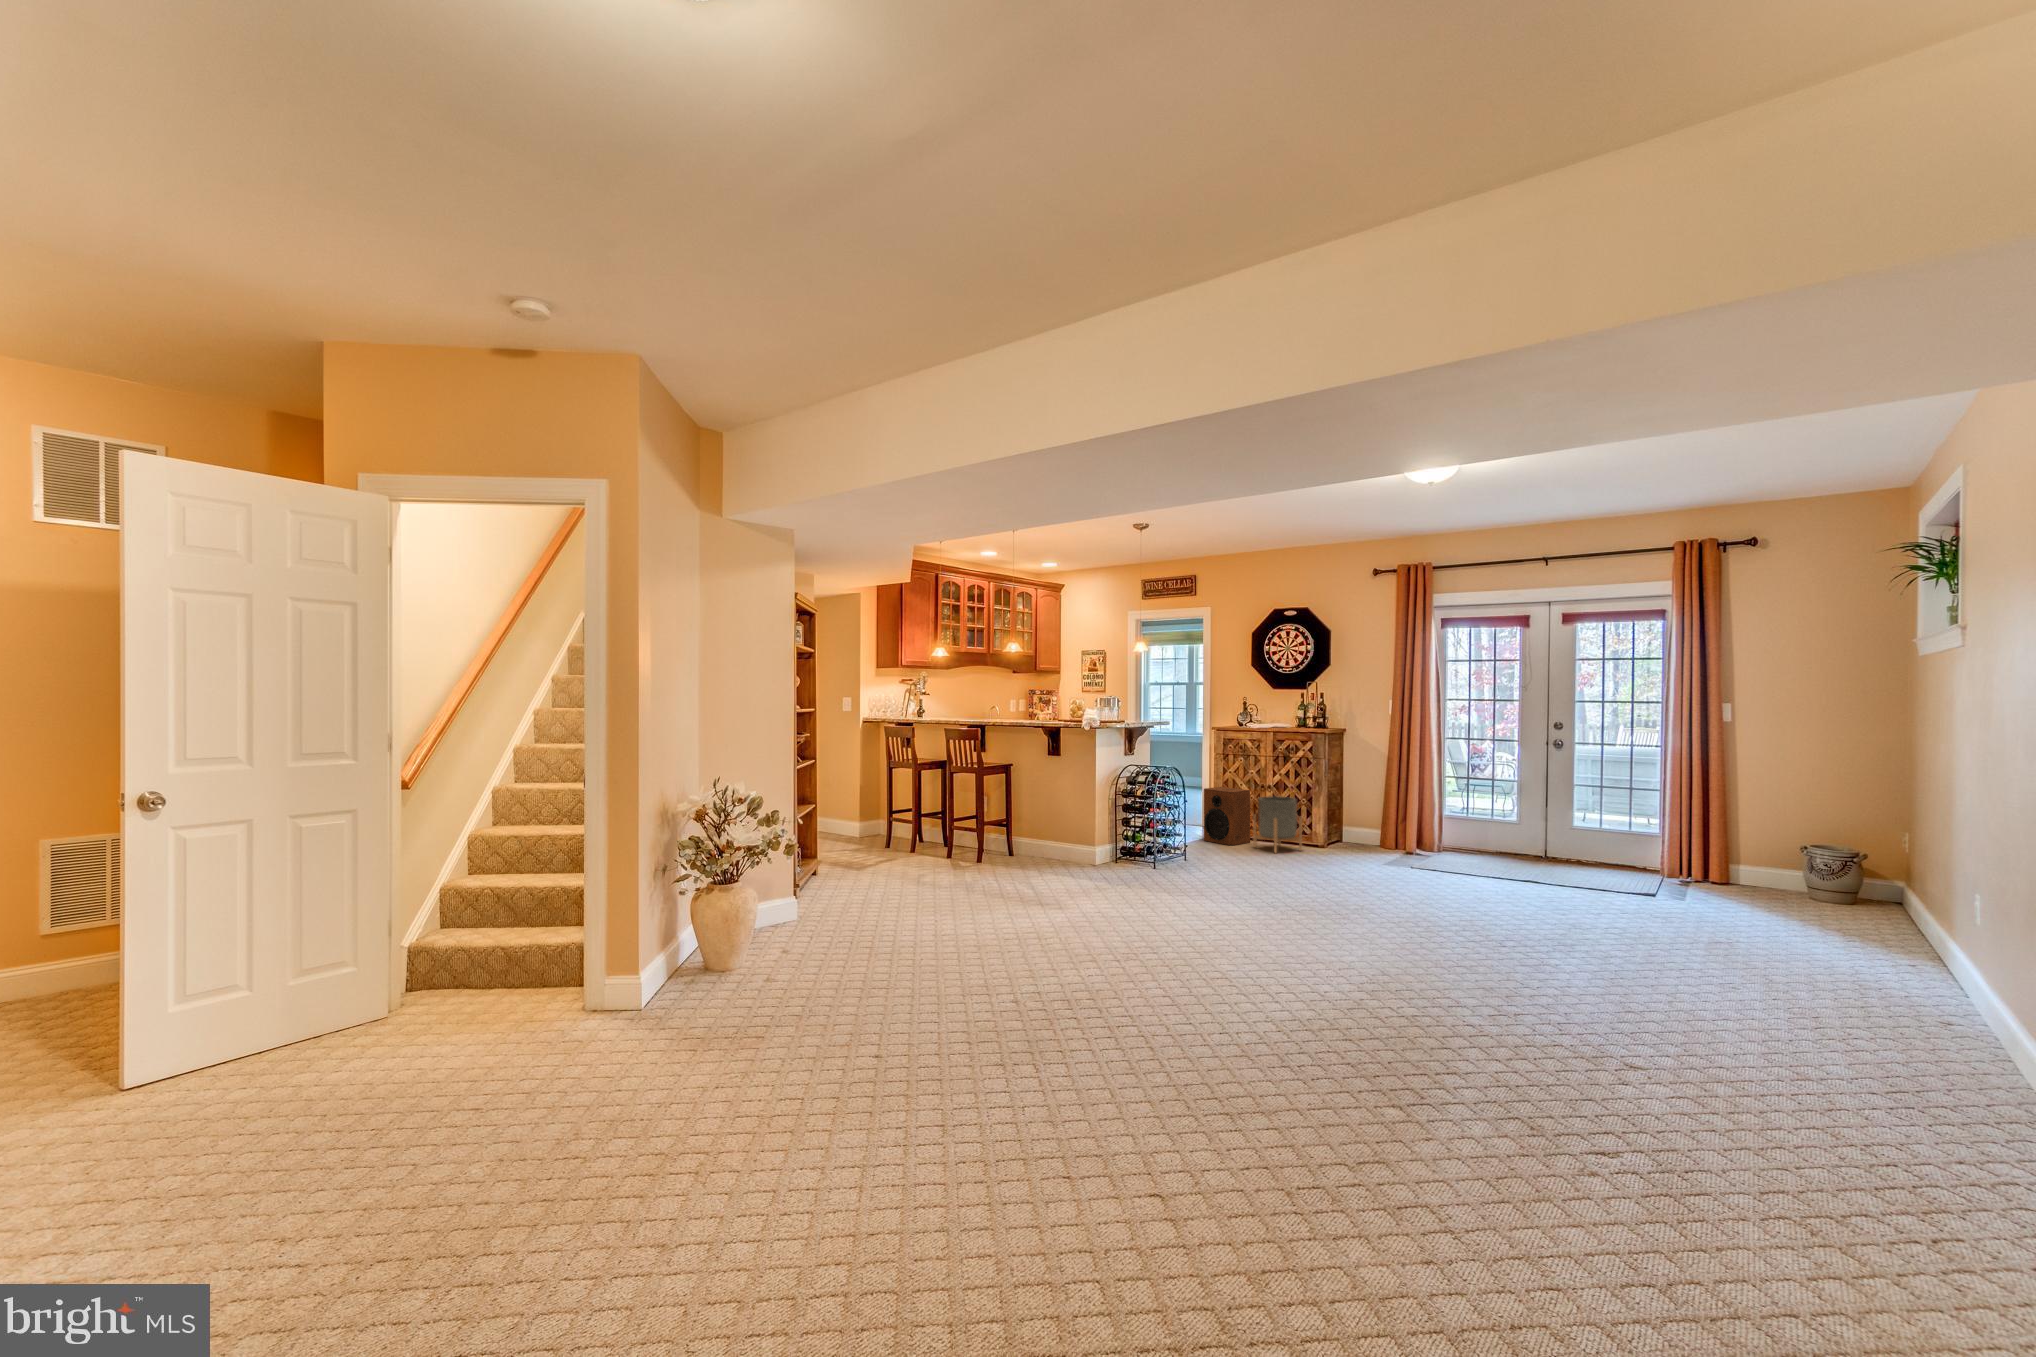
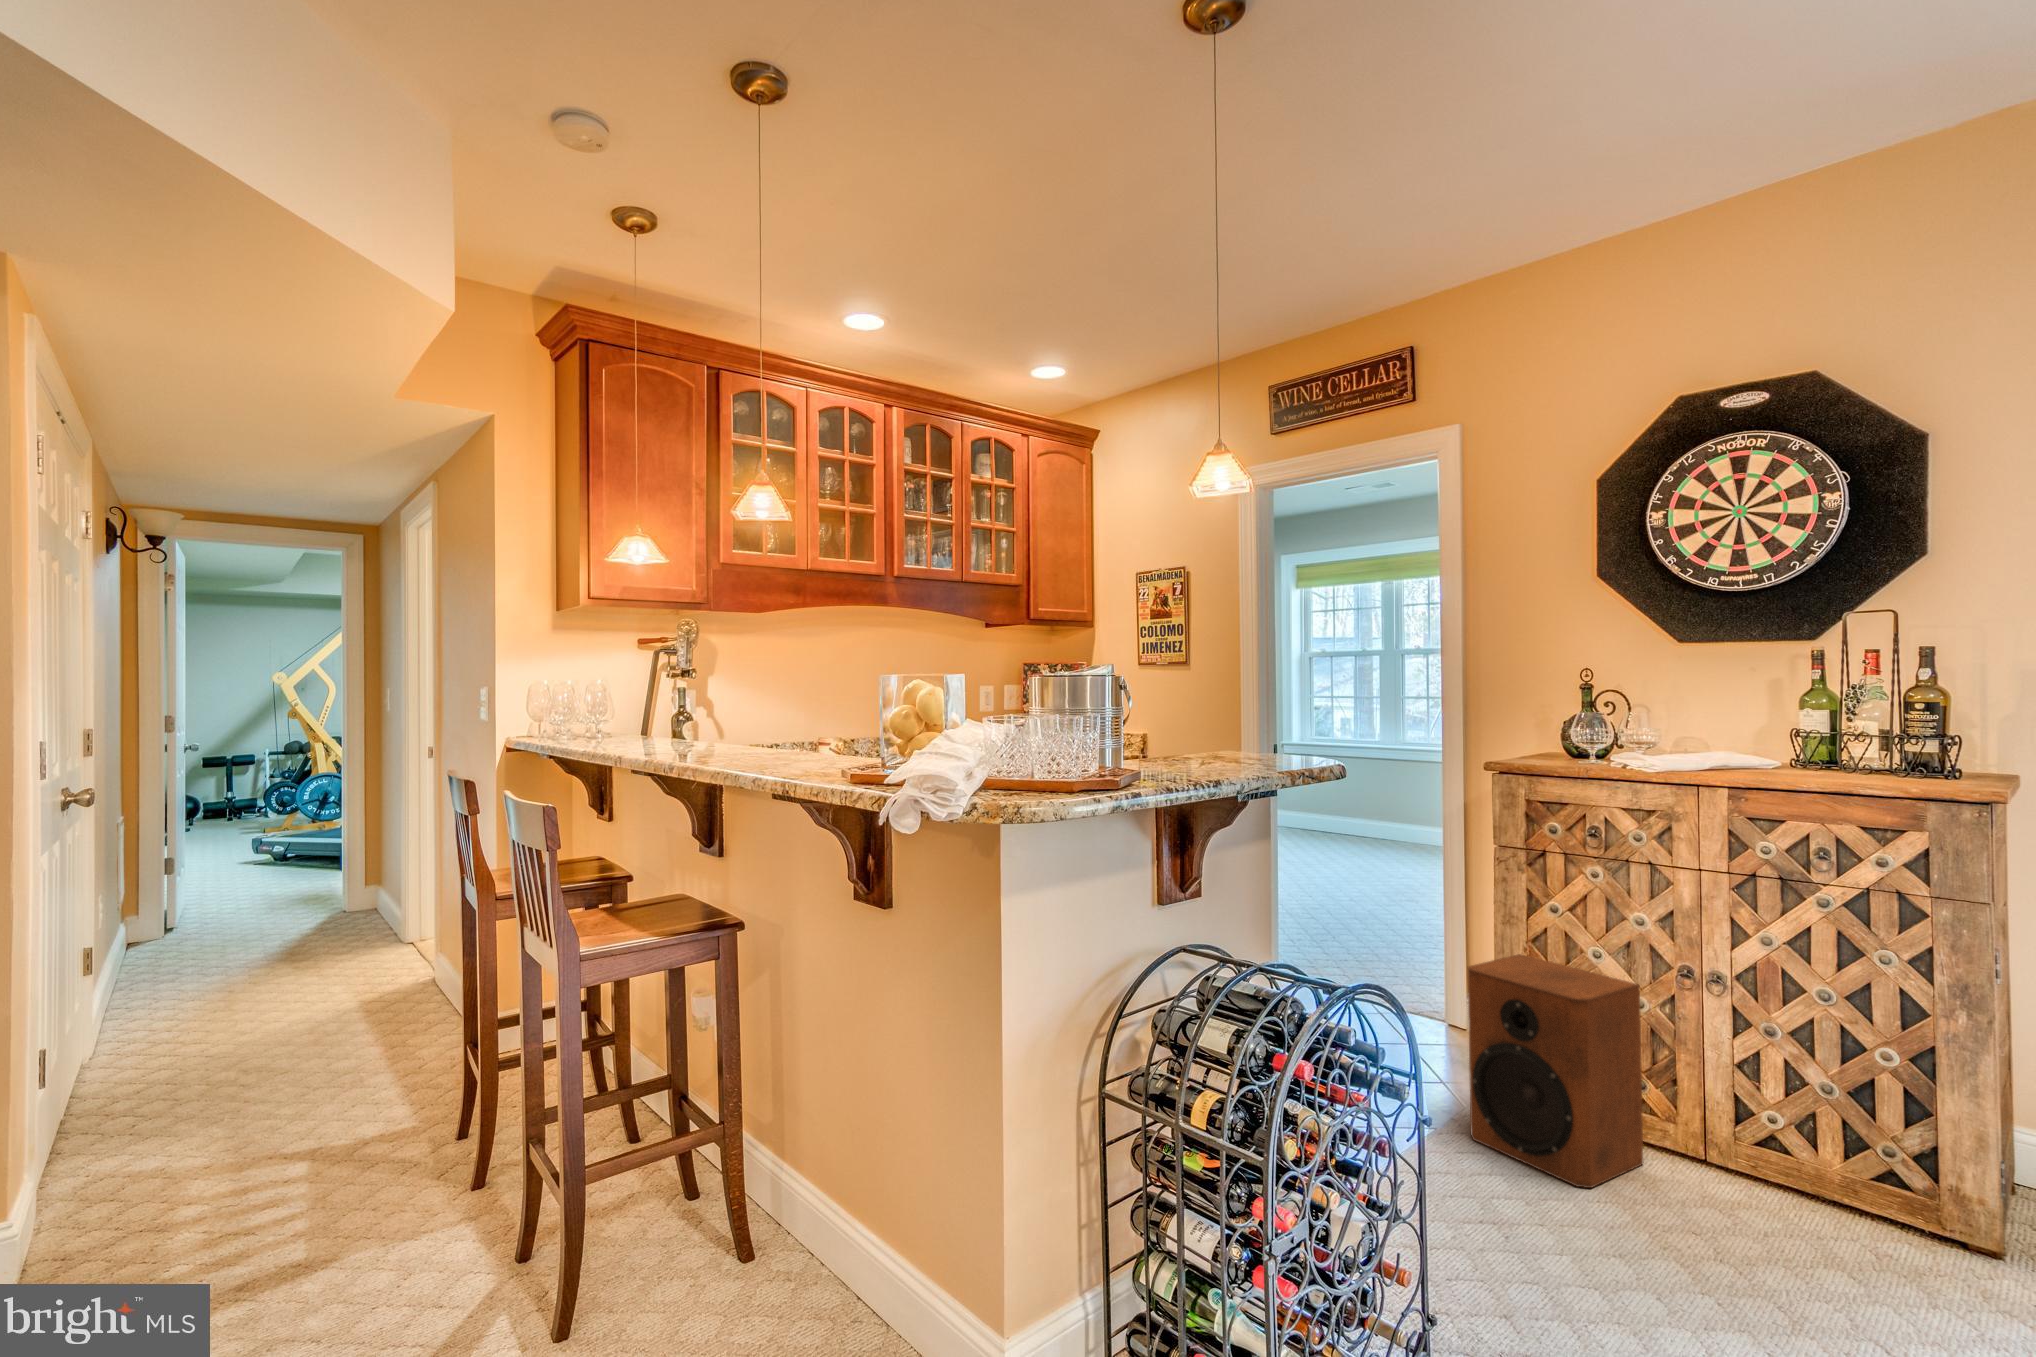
planter: present [1253,796,1302,853] -> none [1676,1023,1906,1291]

